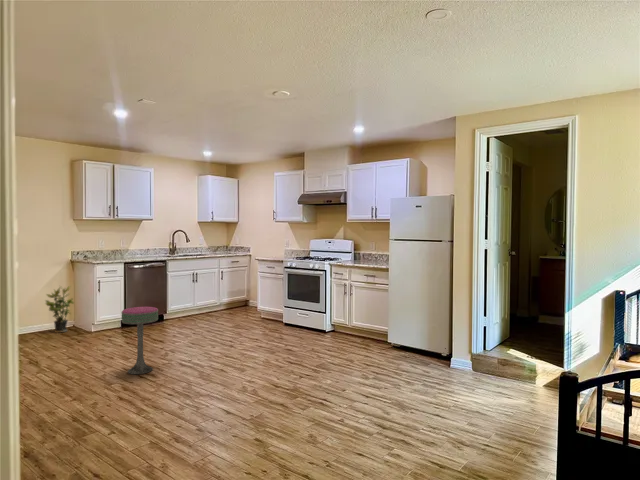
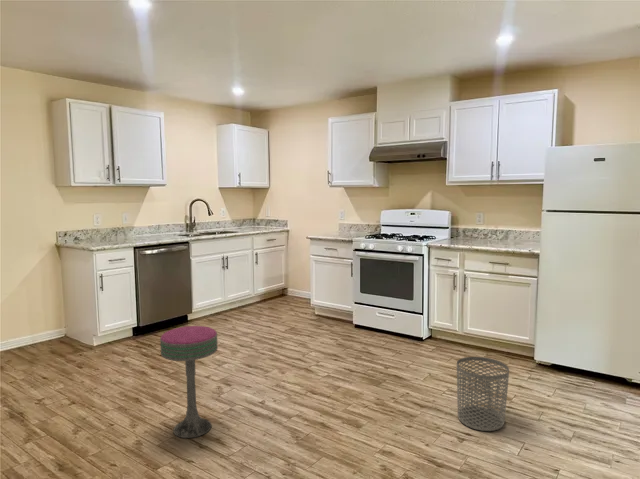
potted plant: present [46,287,74,333] -> none [23,282,65,349]
waste bin: none [309,331,340,376] -> present [457,357,509,431]

